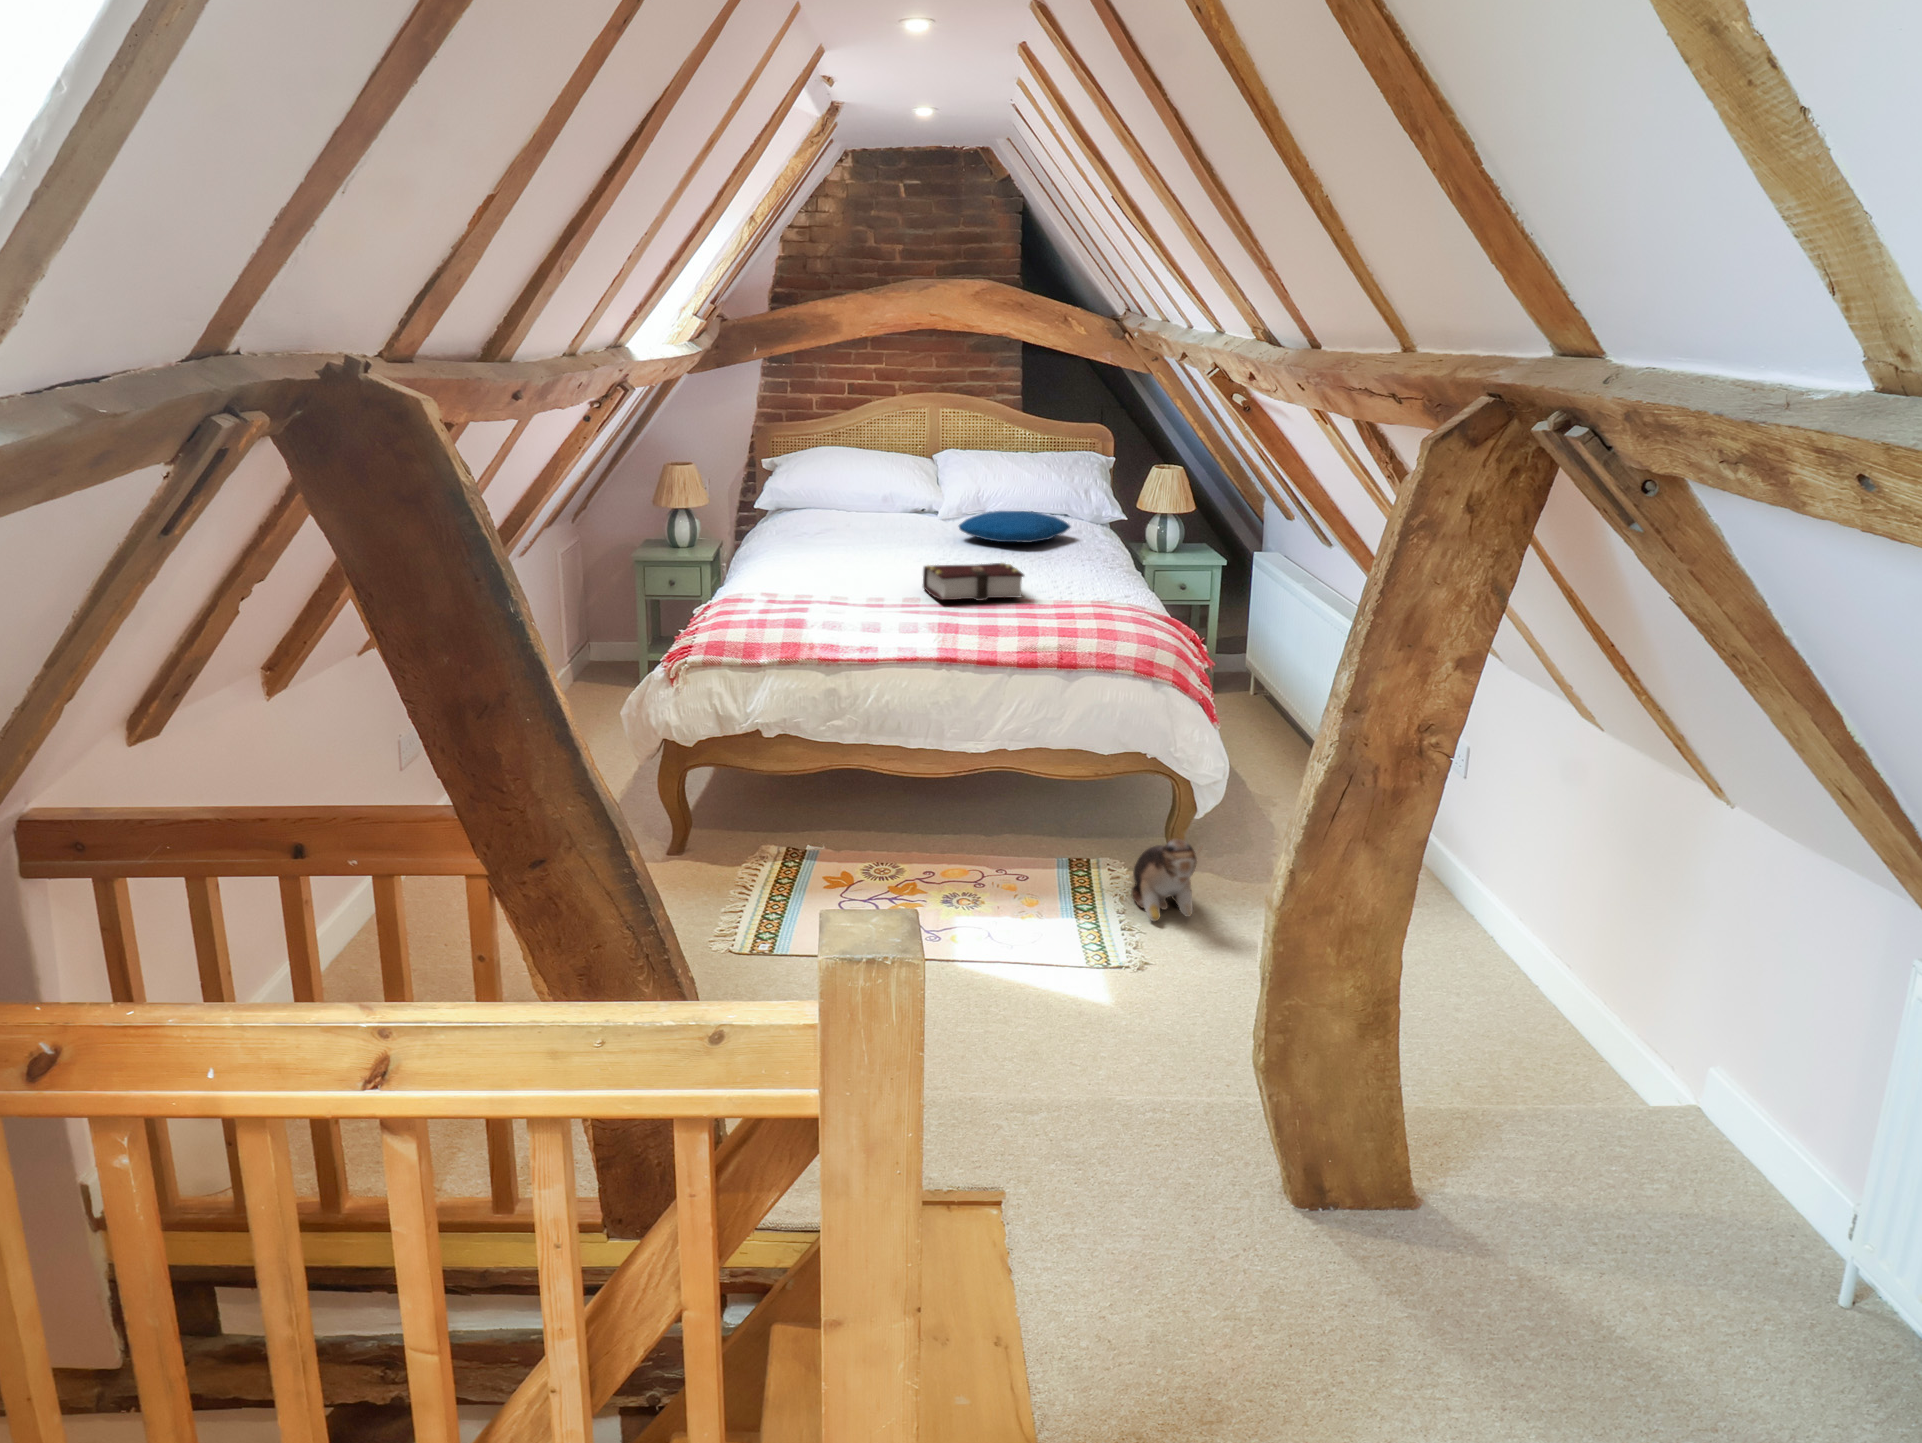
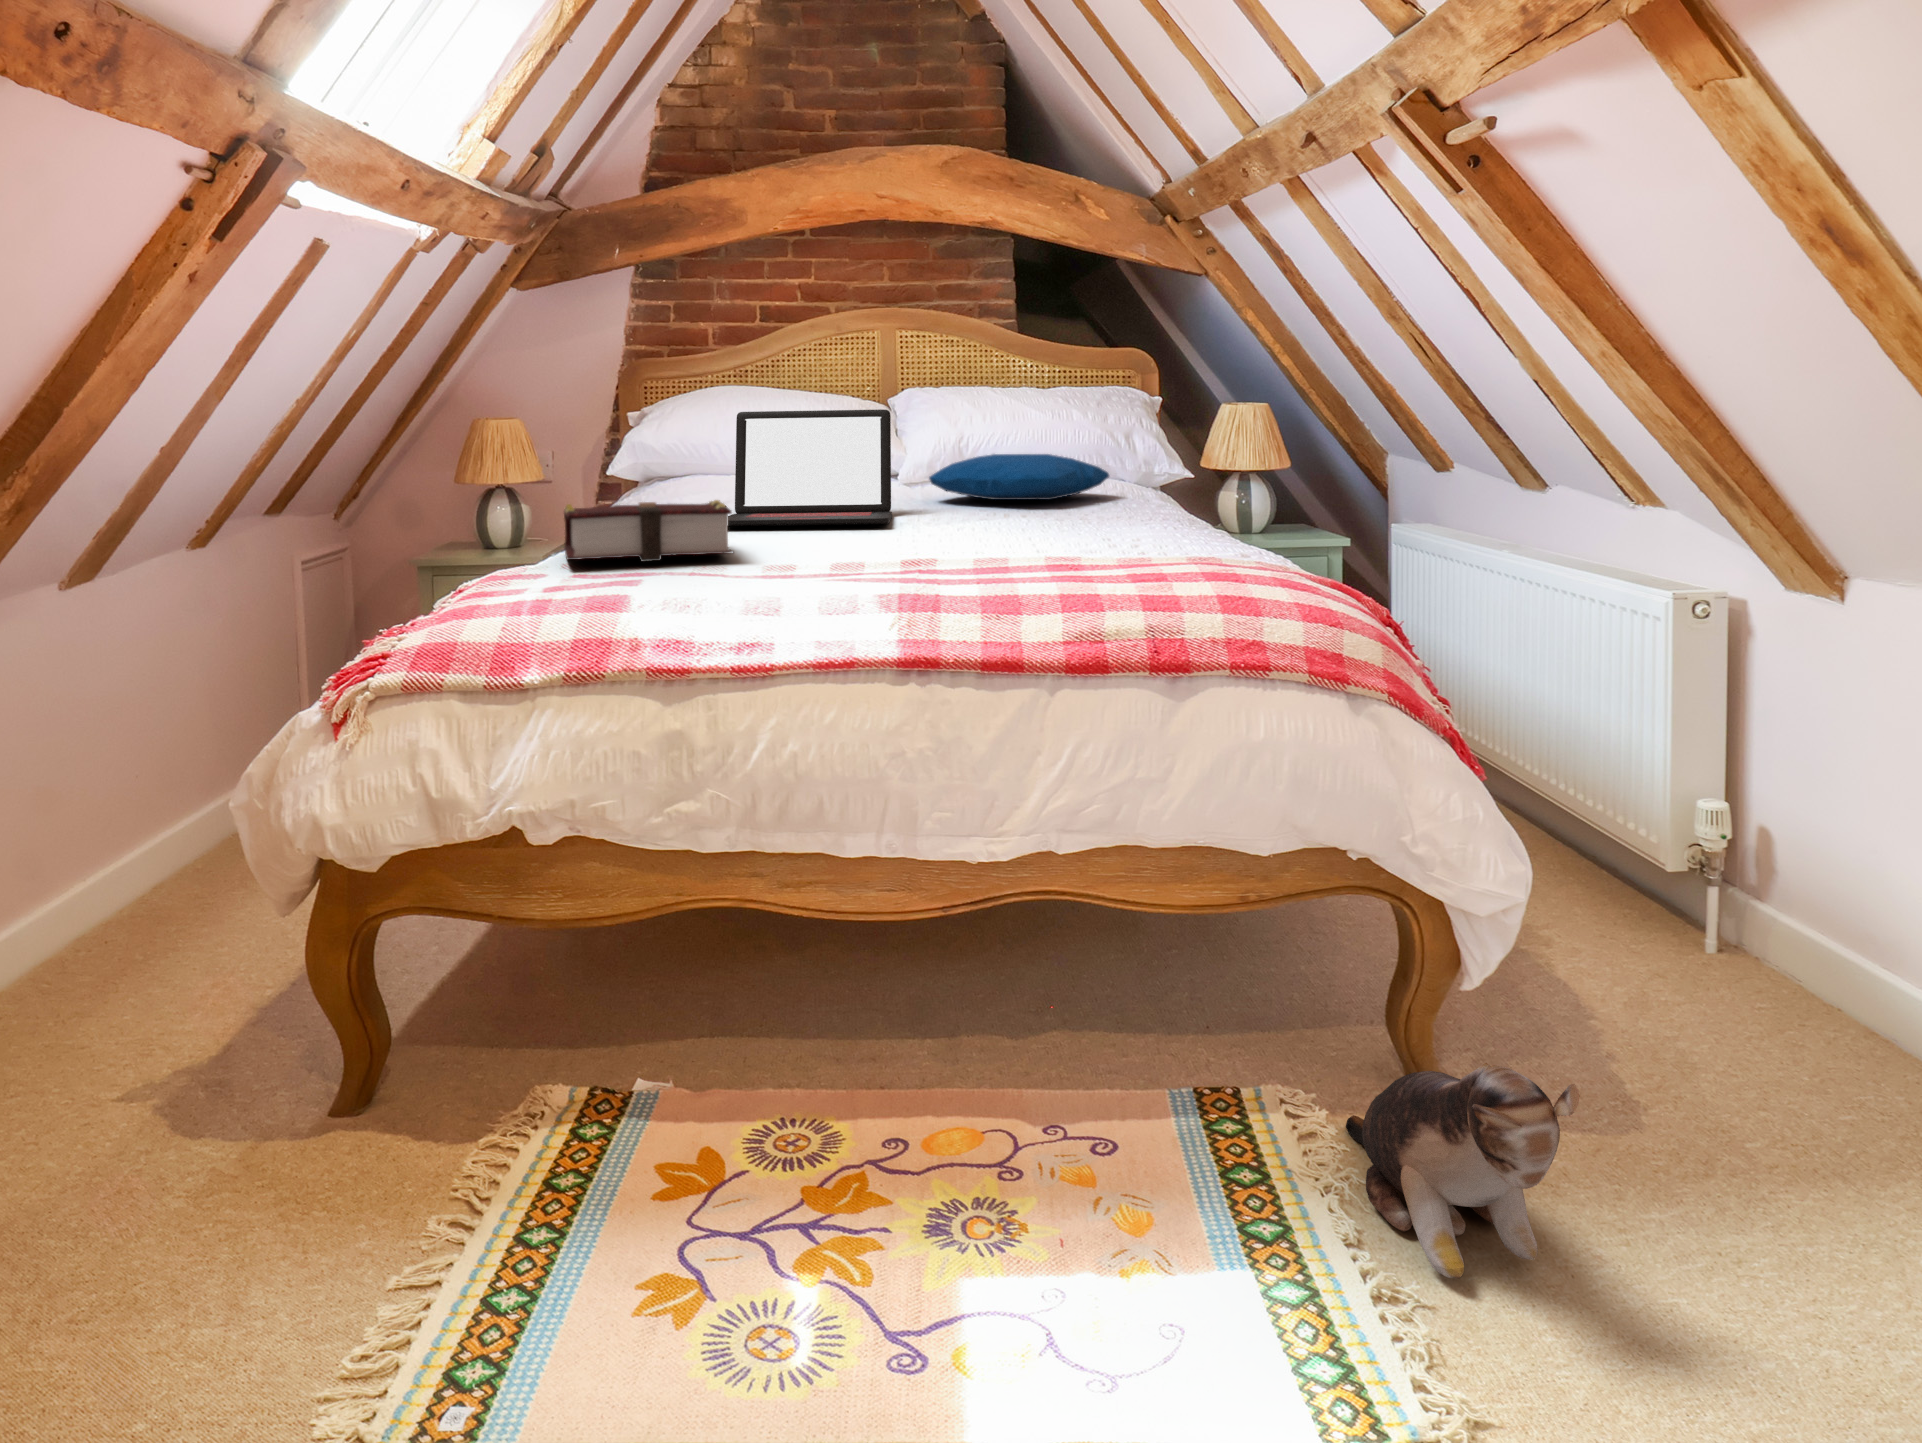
laptop: none [836,489,936,565] -> present [728,409,892,526]
book: present [923,563,1024,601] -> present [564,500,733,562]

